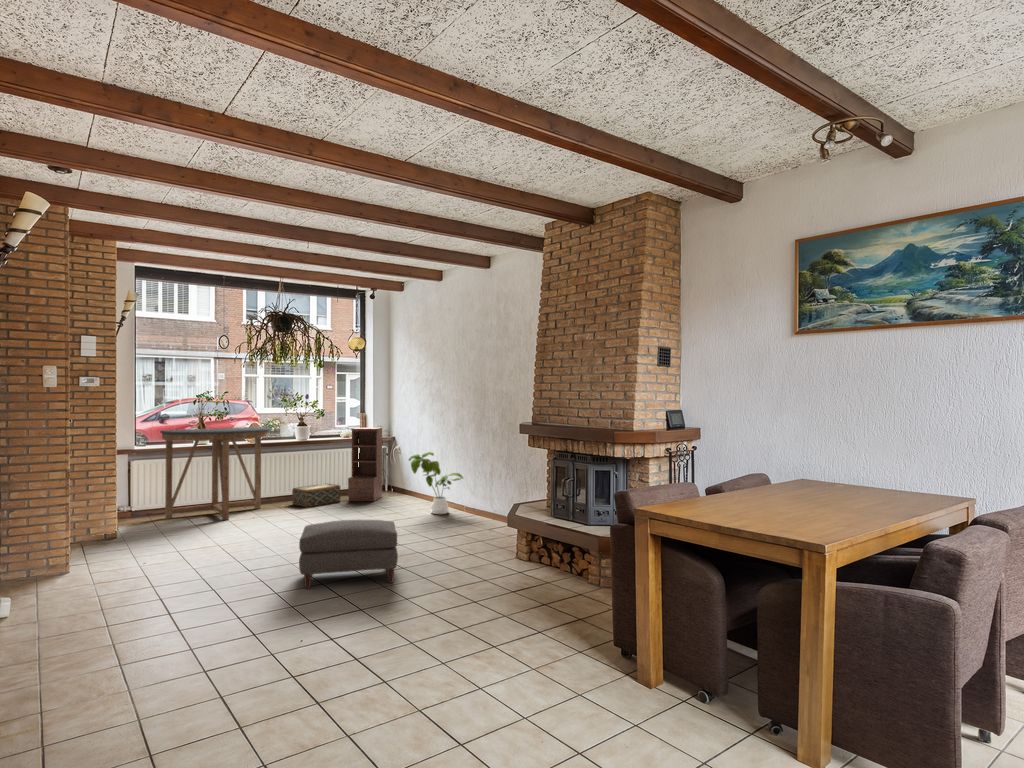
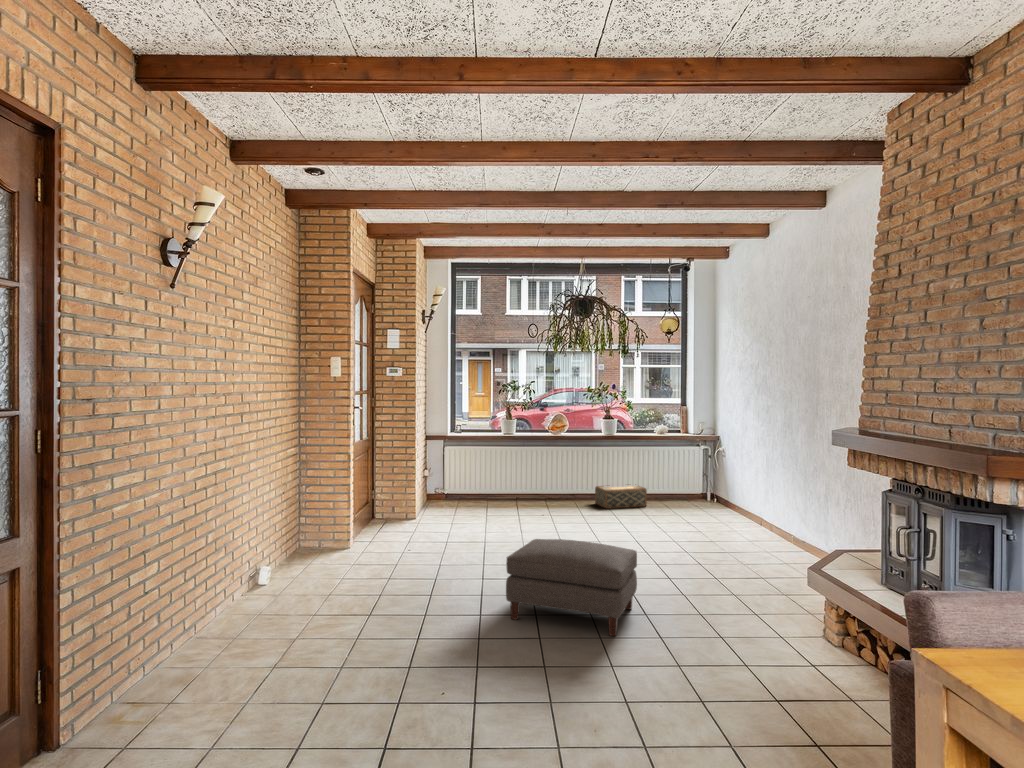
console table: present [160,427,271,520] -> none [469,419,569,513]
bookshelf: present [348,427,382,501] -> none [655,424,698,511]
house plant: present [409,452,463,514] -> none [711,459,786,541]

